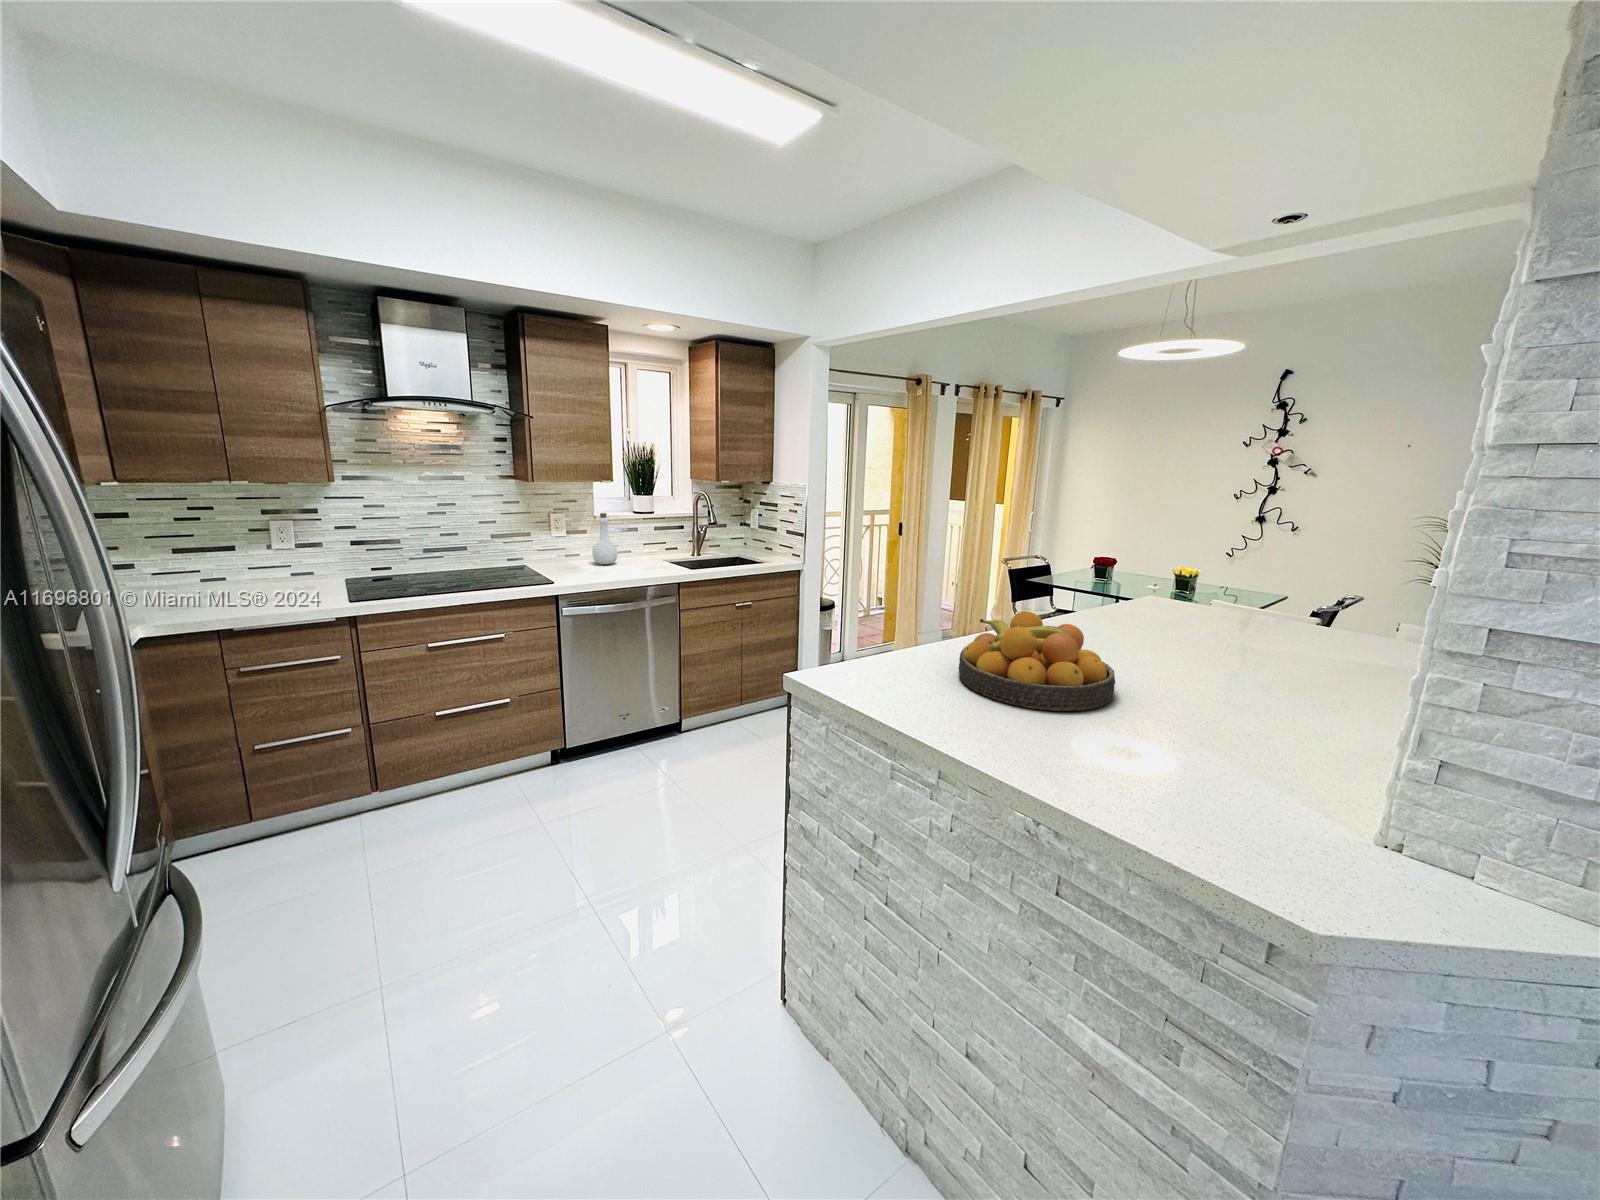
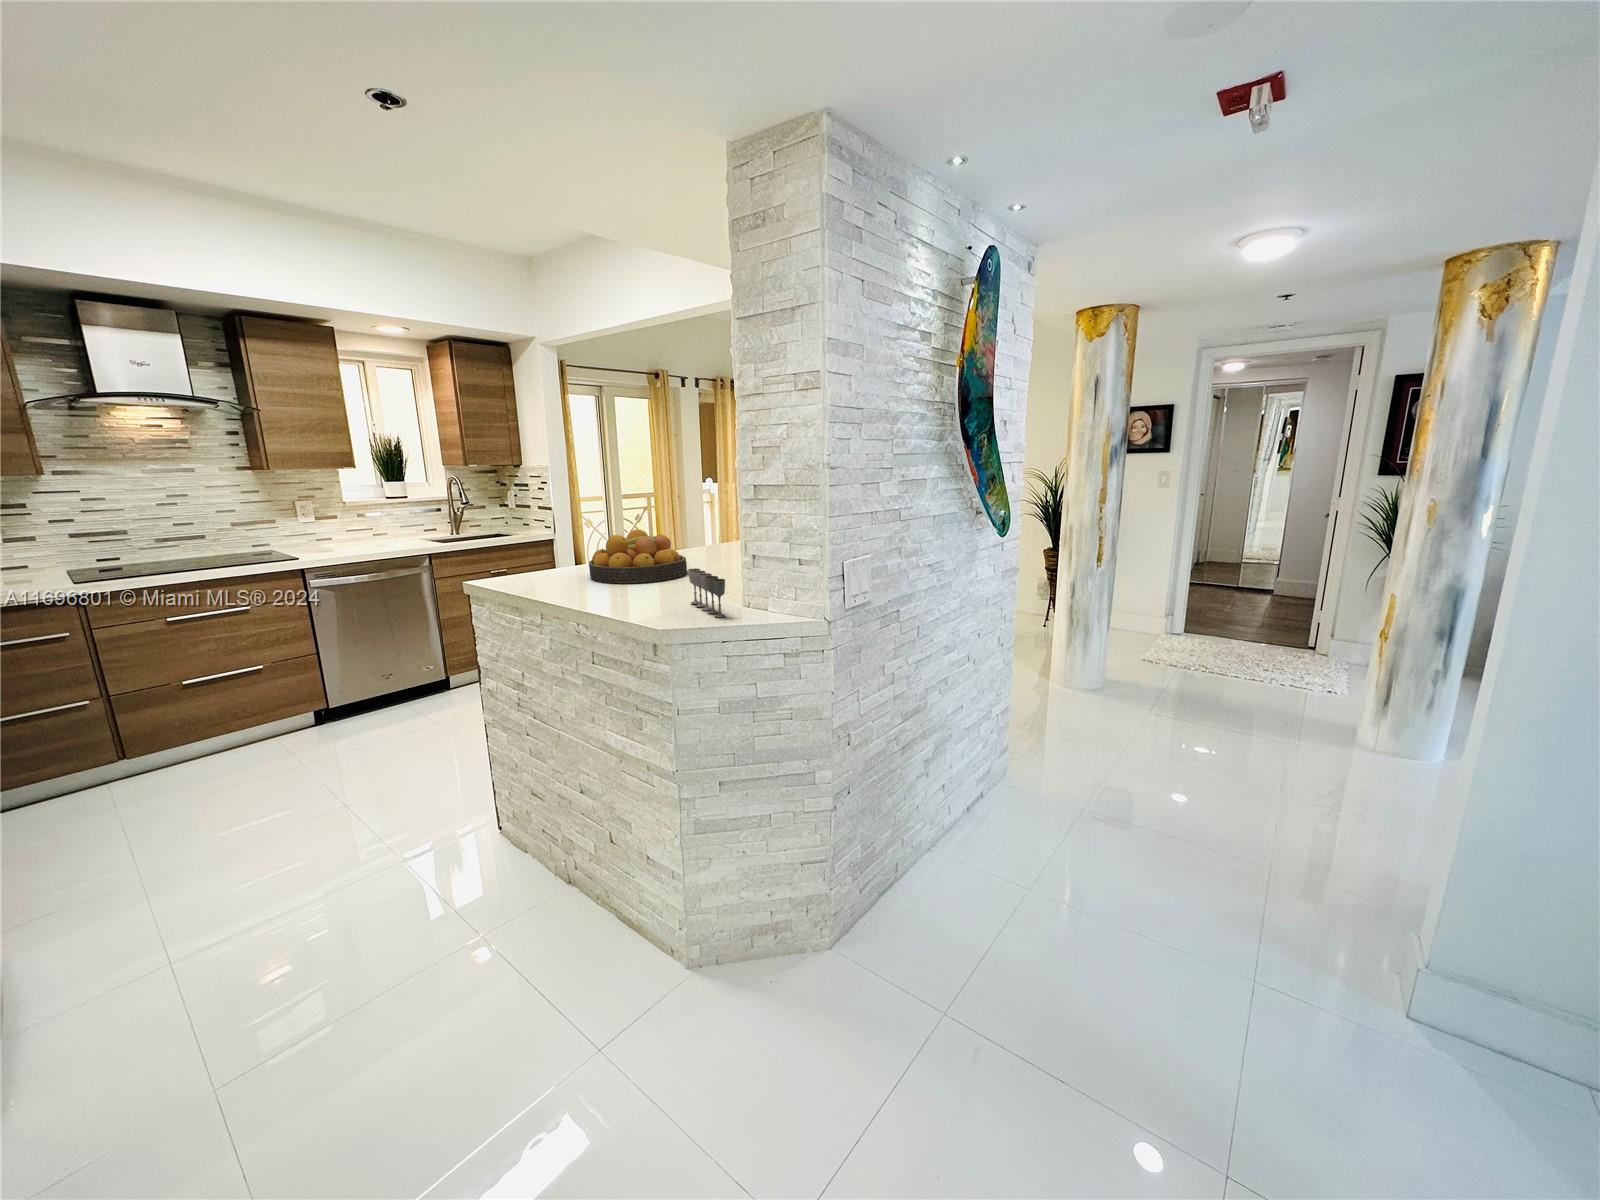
bottle: present [592,513,617,564] -> none [343,498,370,546]
wine glass: none [1261,748,1464,905] -> present [688,569,725,618]

